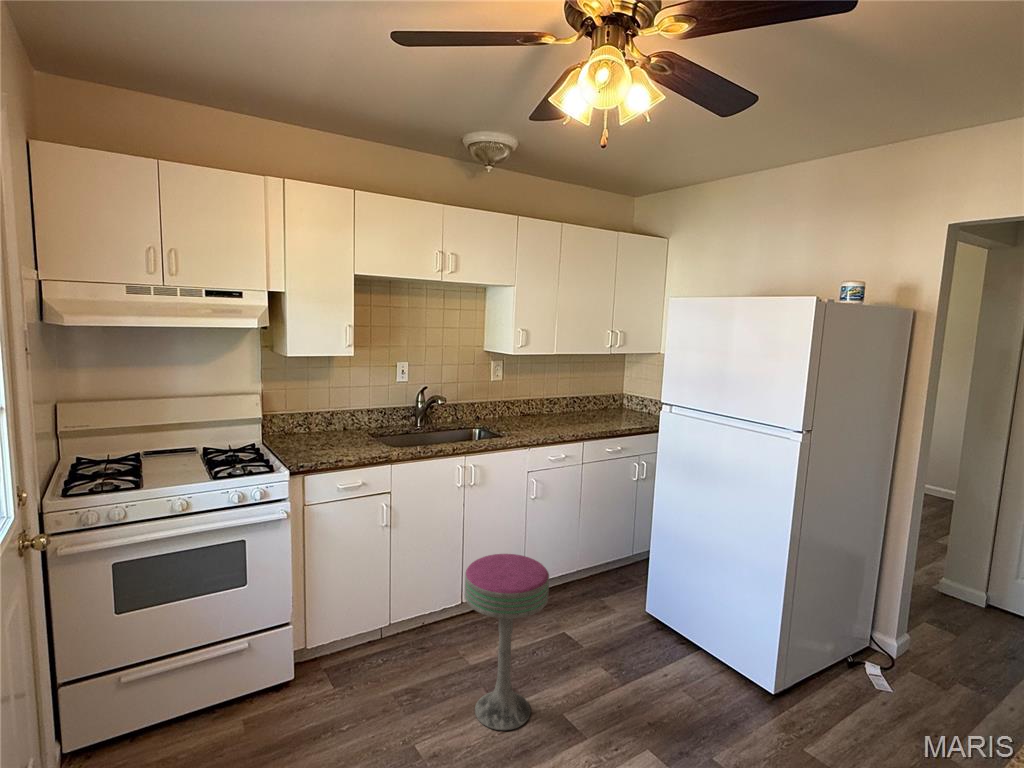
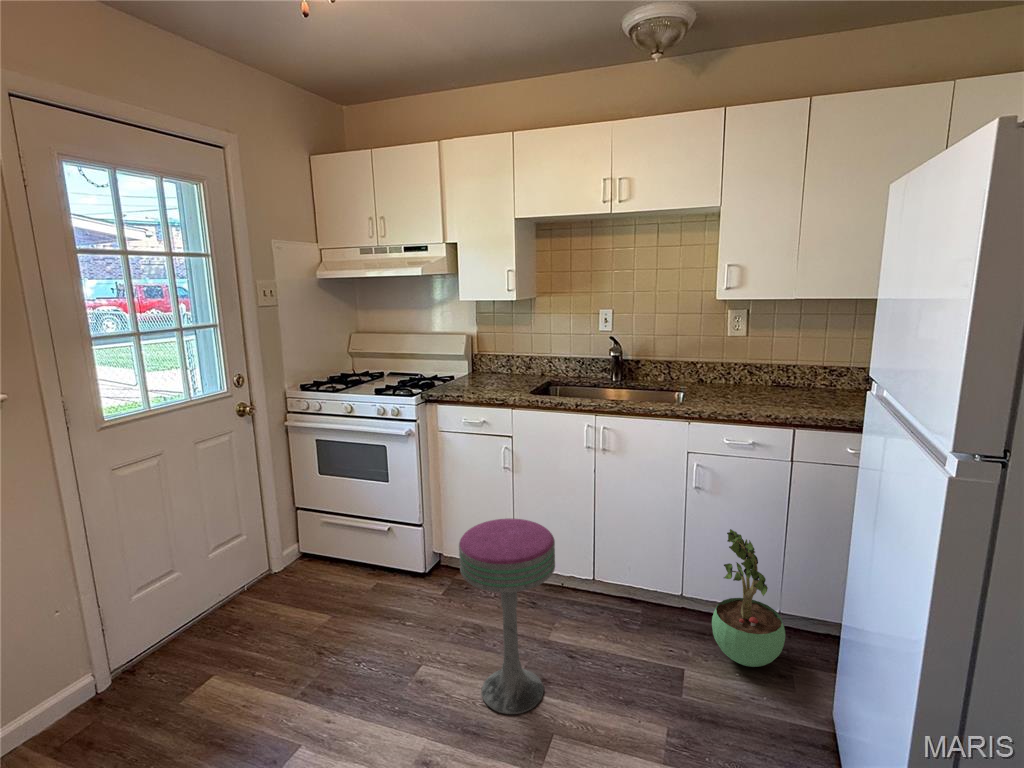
potted plant: none [555,520,613,611] -> present [712,529,785,667]

